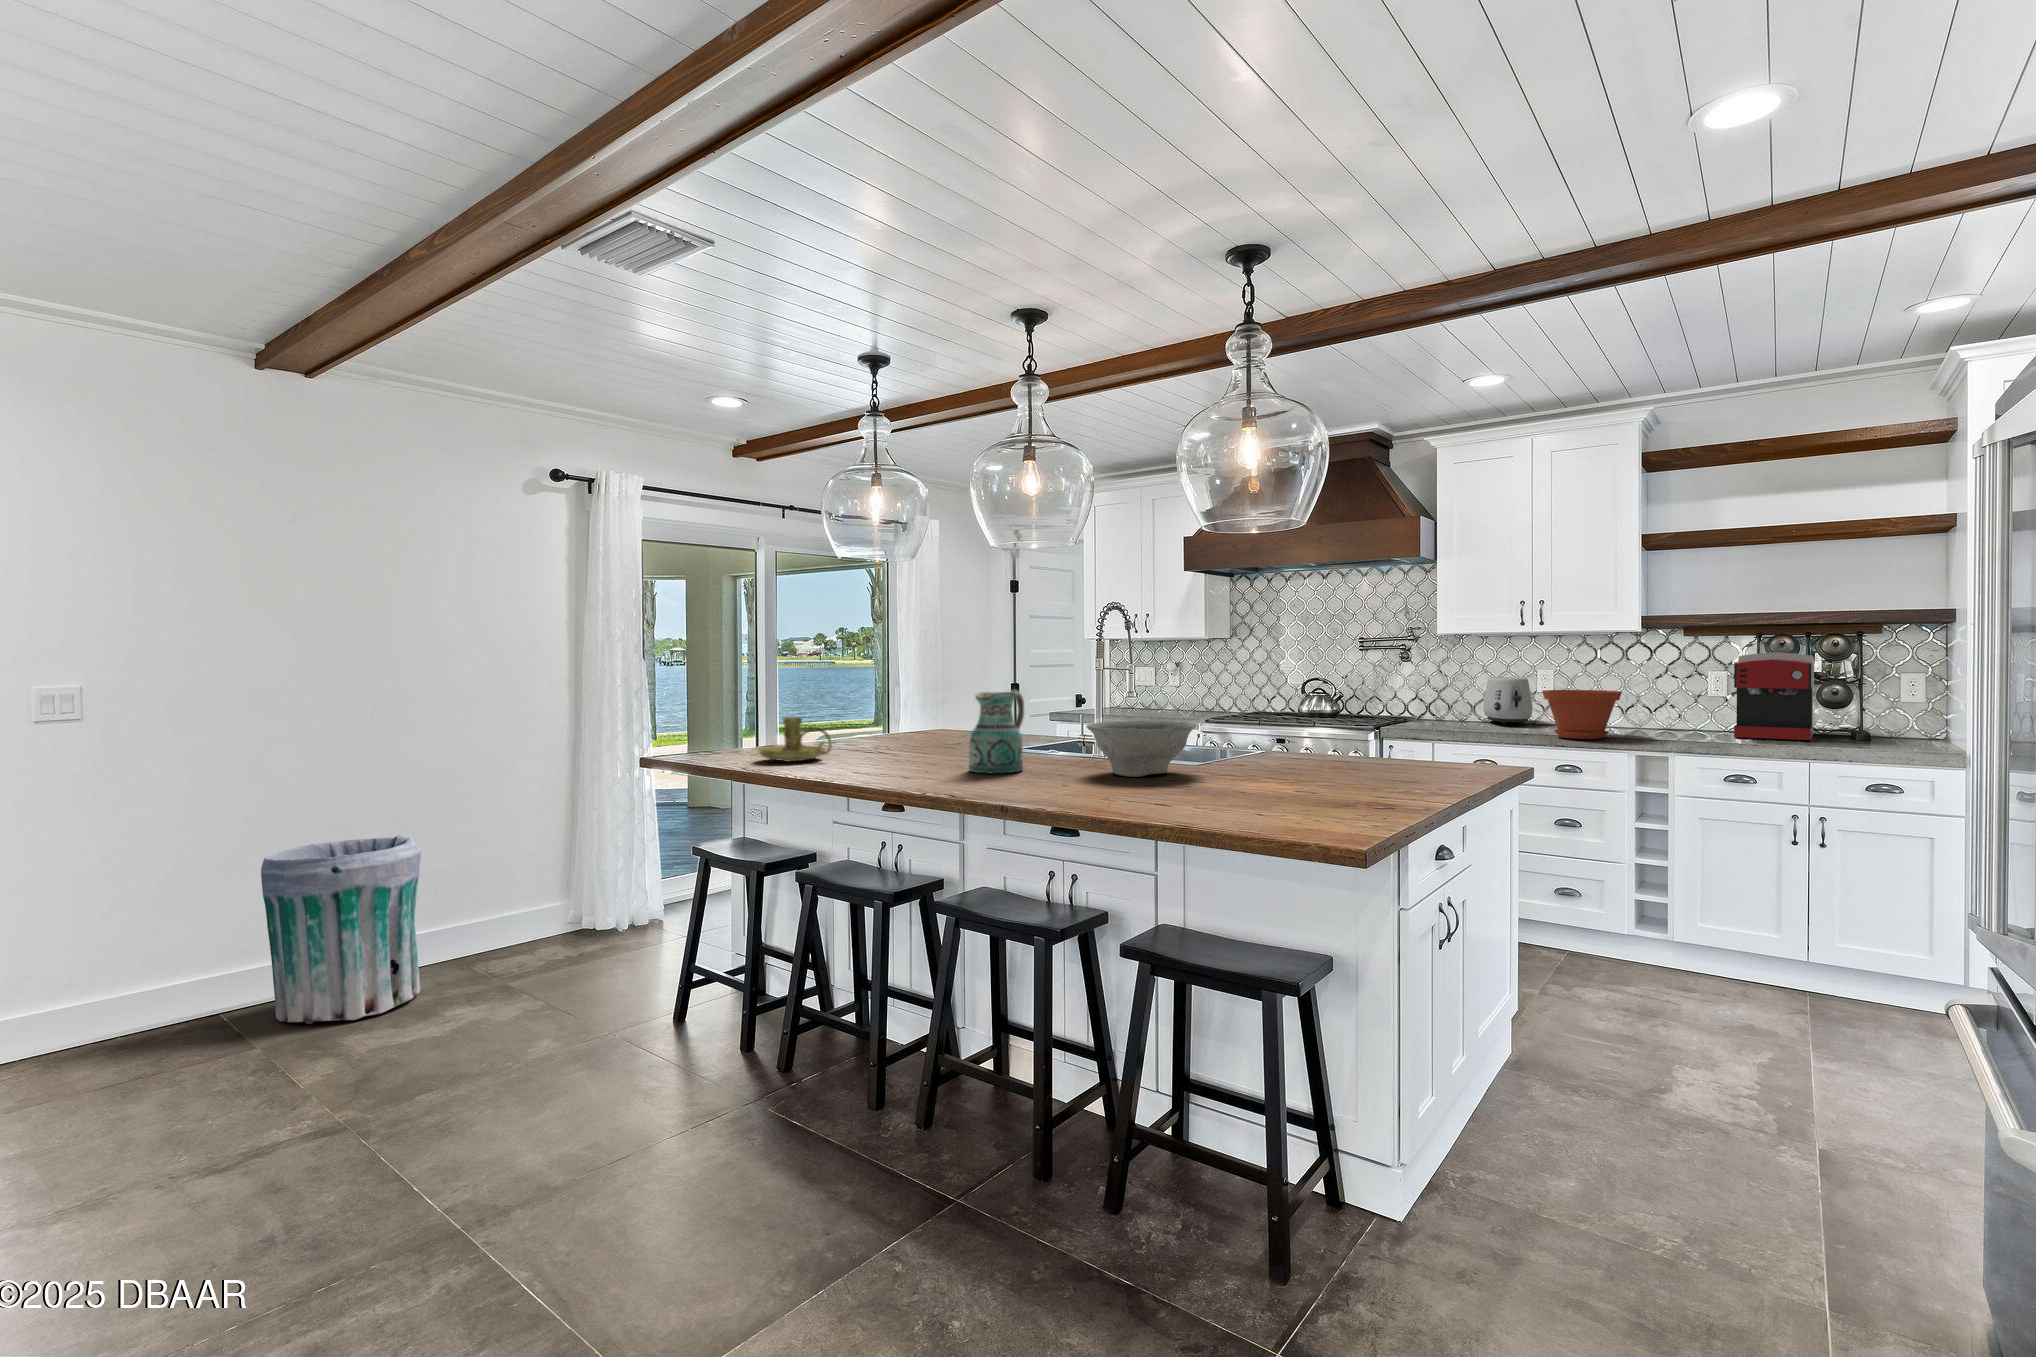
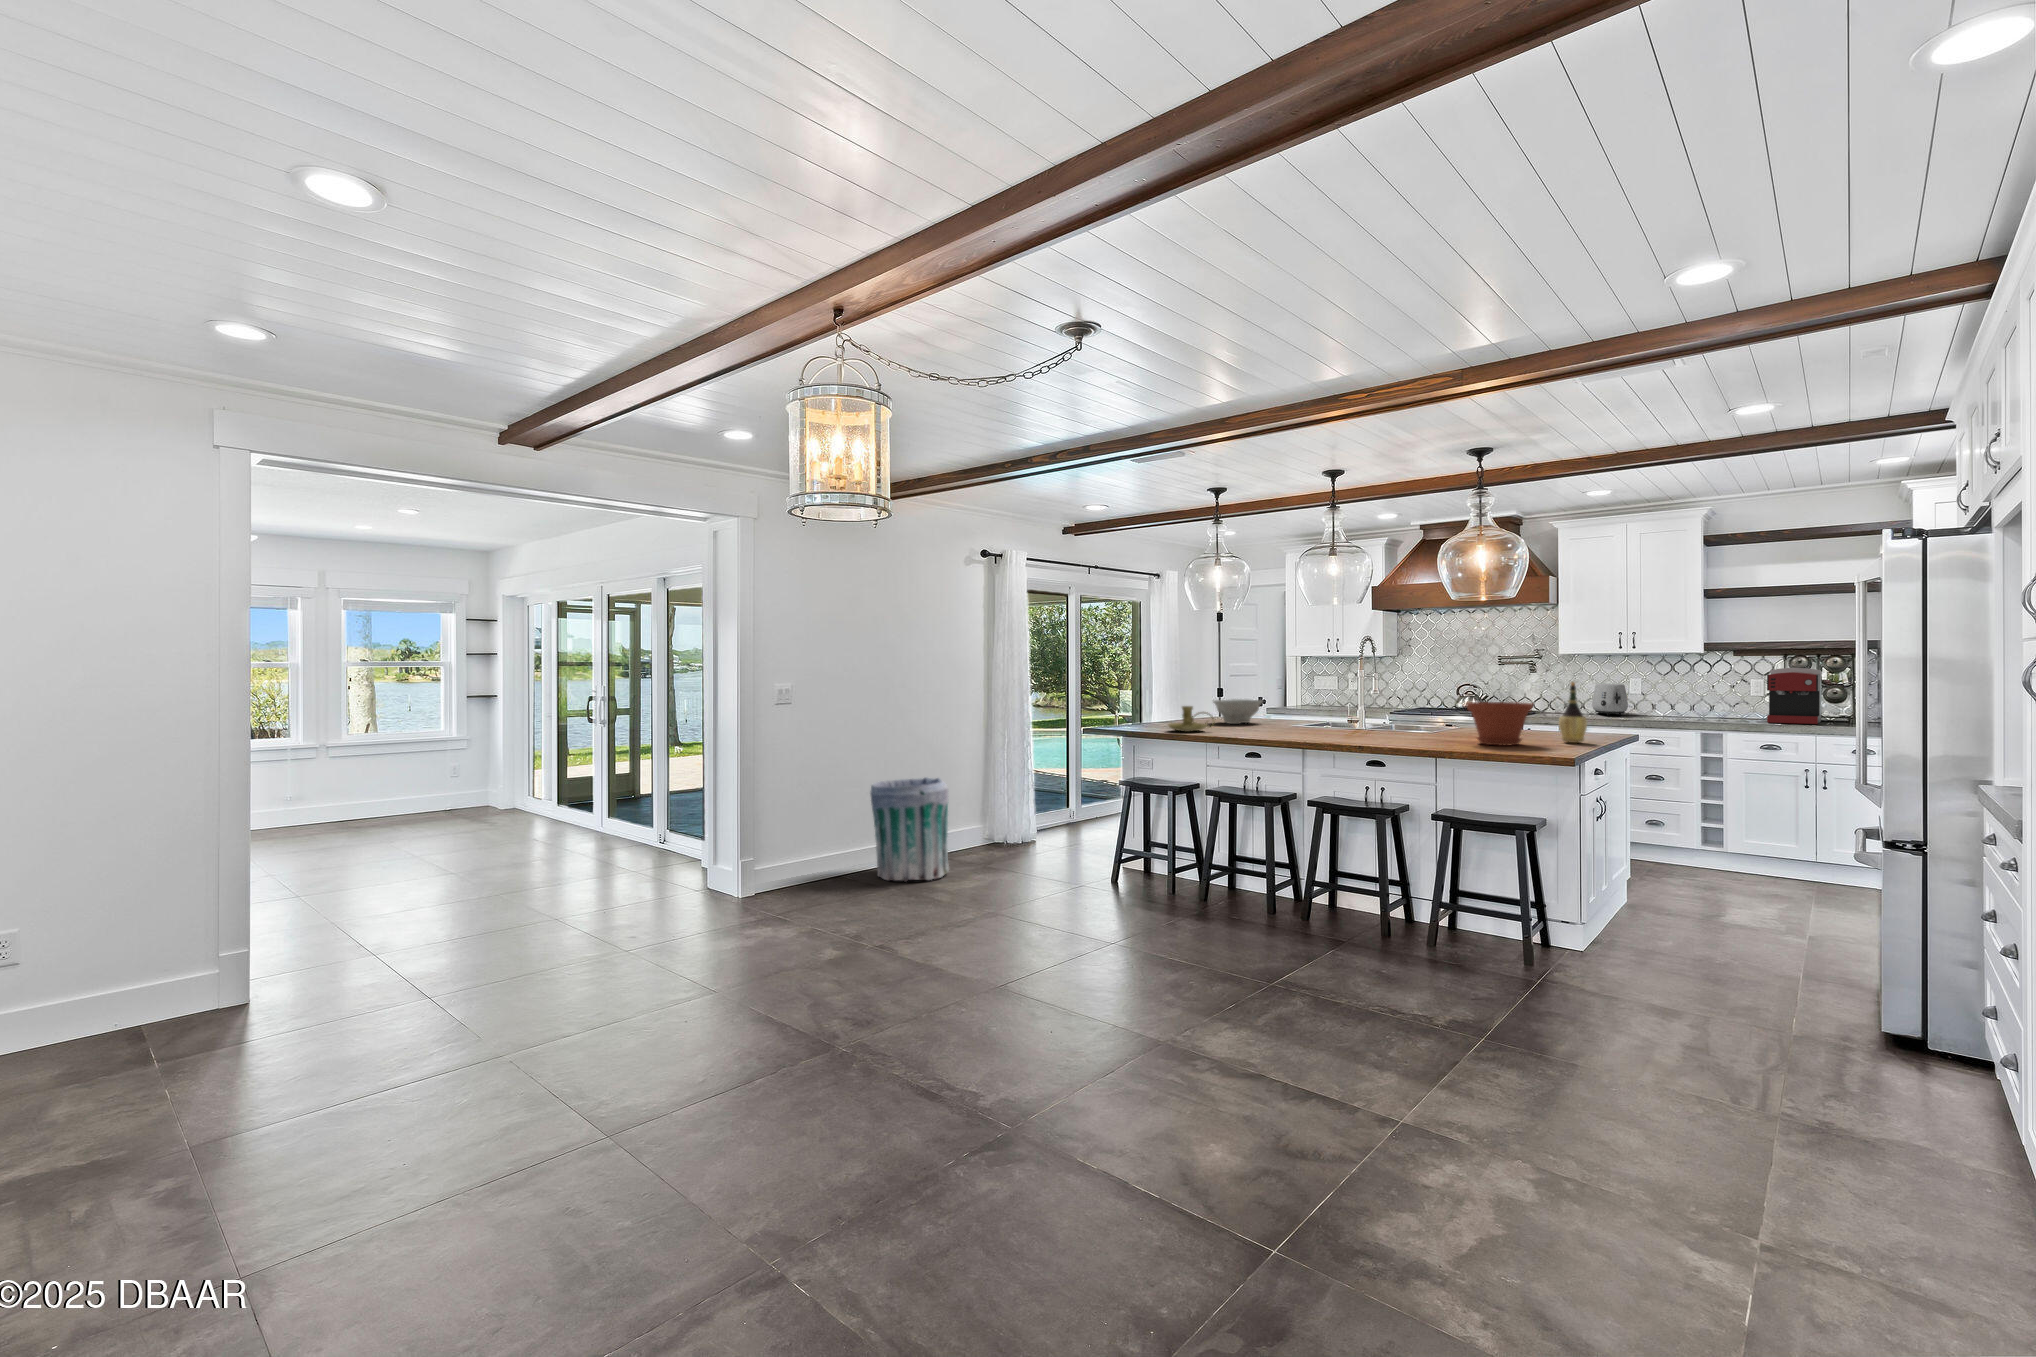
wine bottle: none [1372,675,1422,791] -> present [1559,682,1587,743]
ceramic pitcher: present [969,690,1024,773] -> none [1310,690,1343,736]
plant pot: present [1542,690,1622,739] -> present [1466,702,1533,745]
bowl: present [1087,720,1196,777] -> present [1213,699,1262,724]

